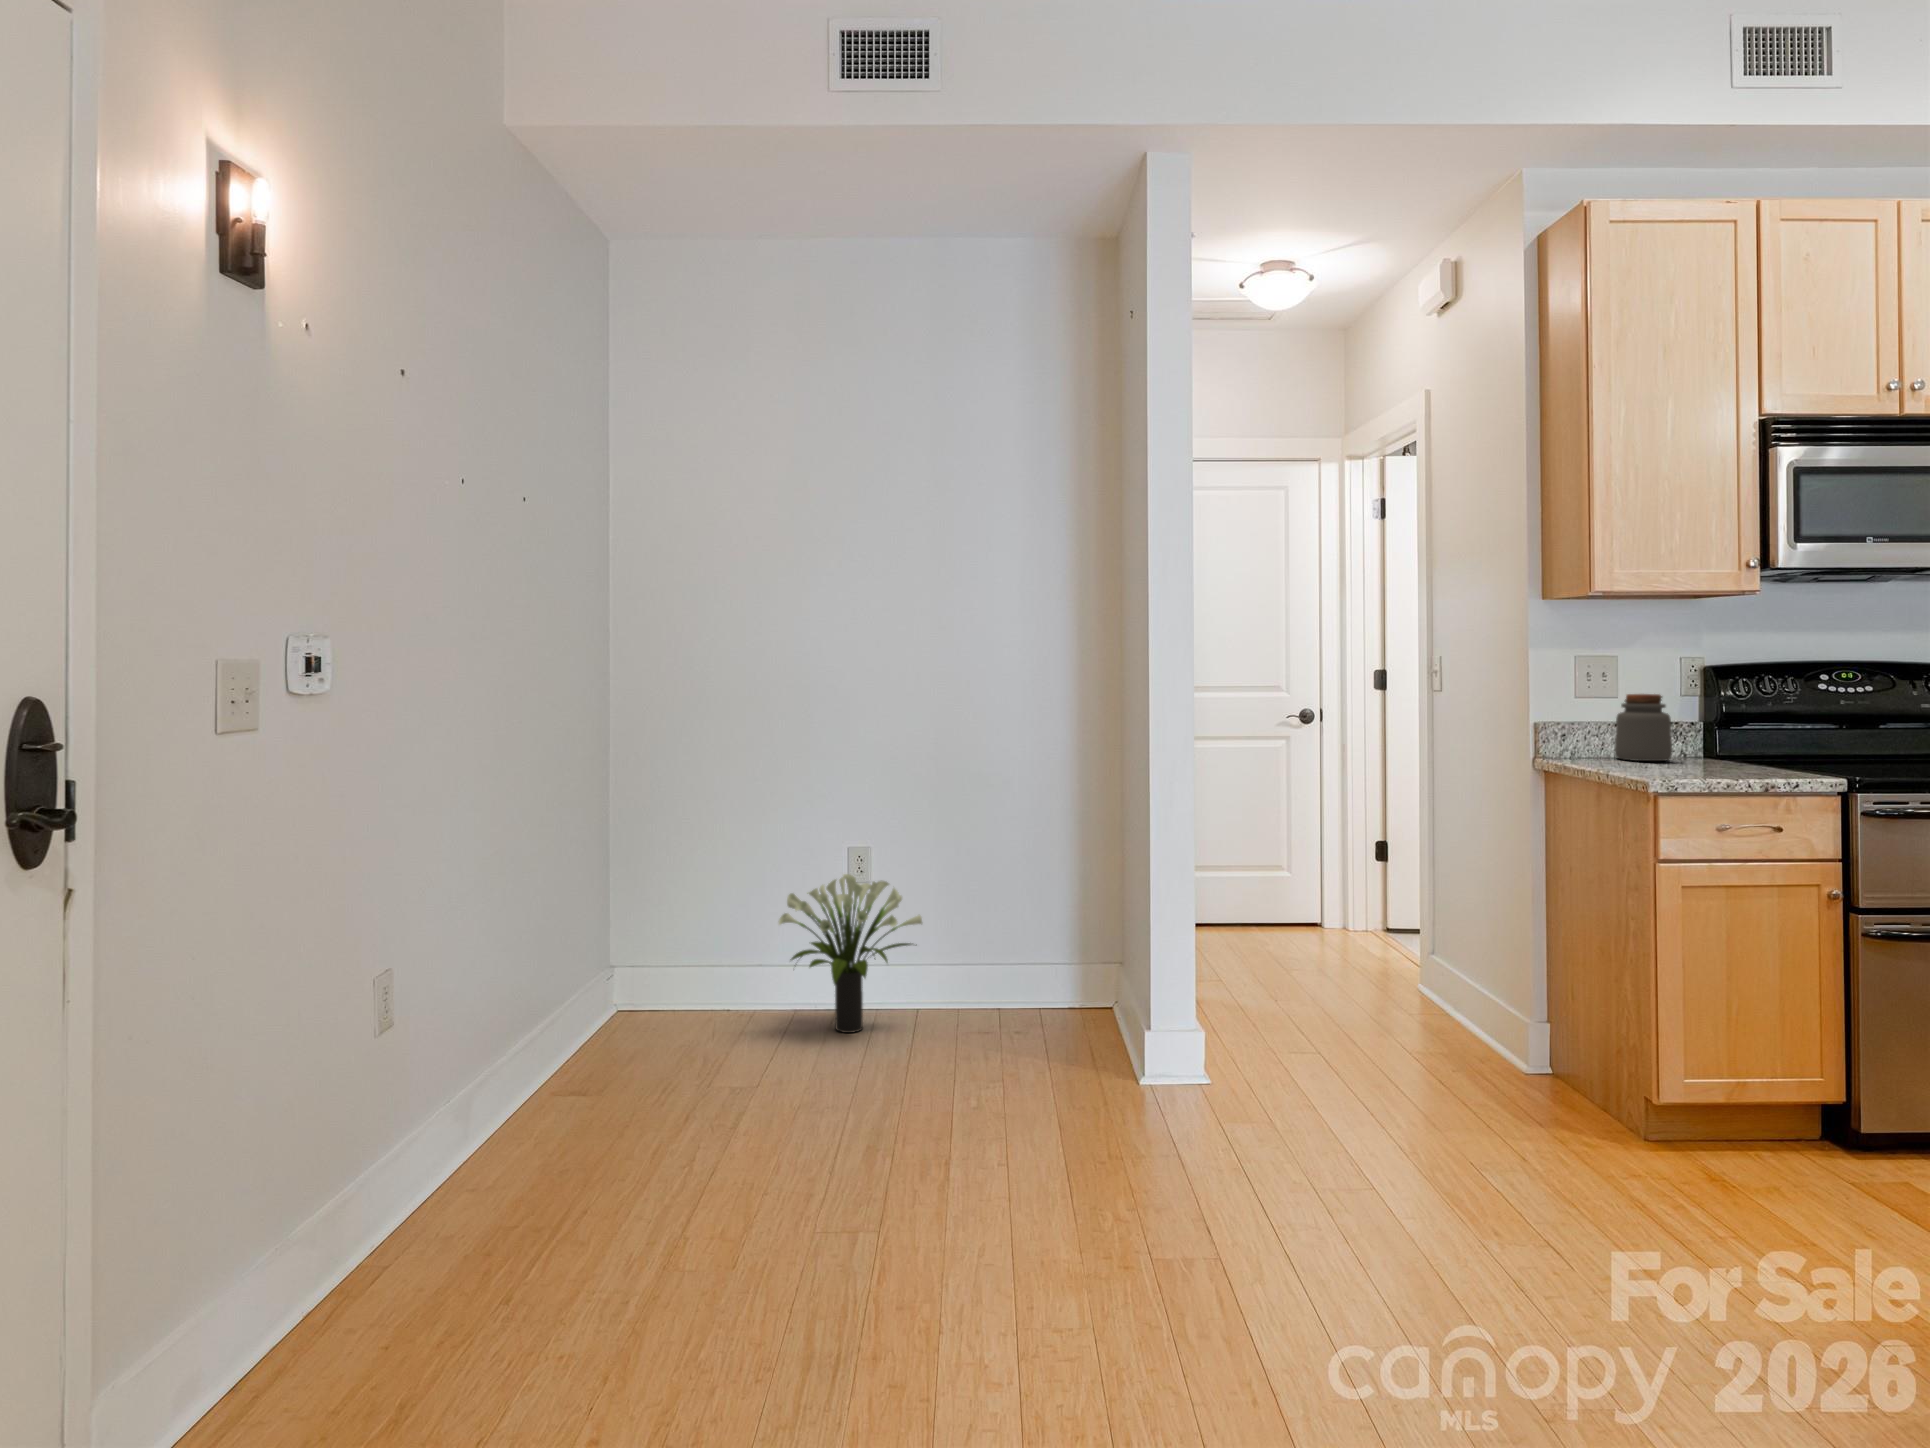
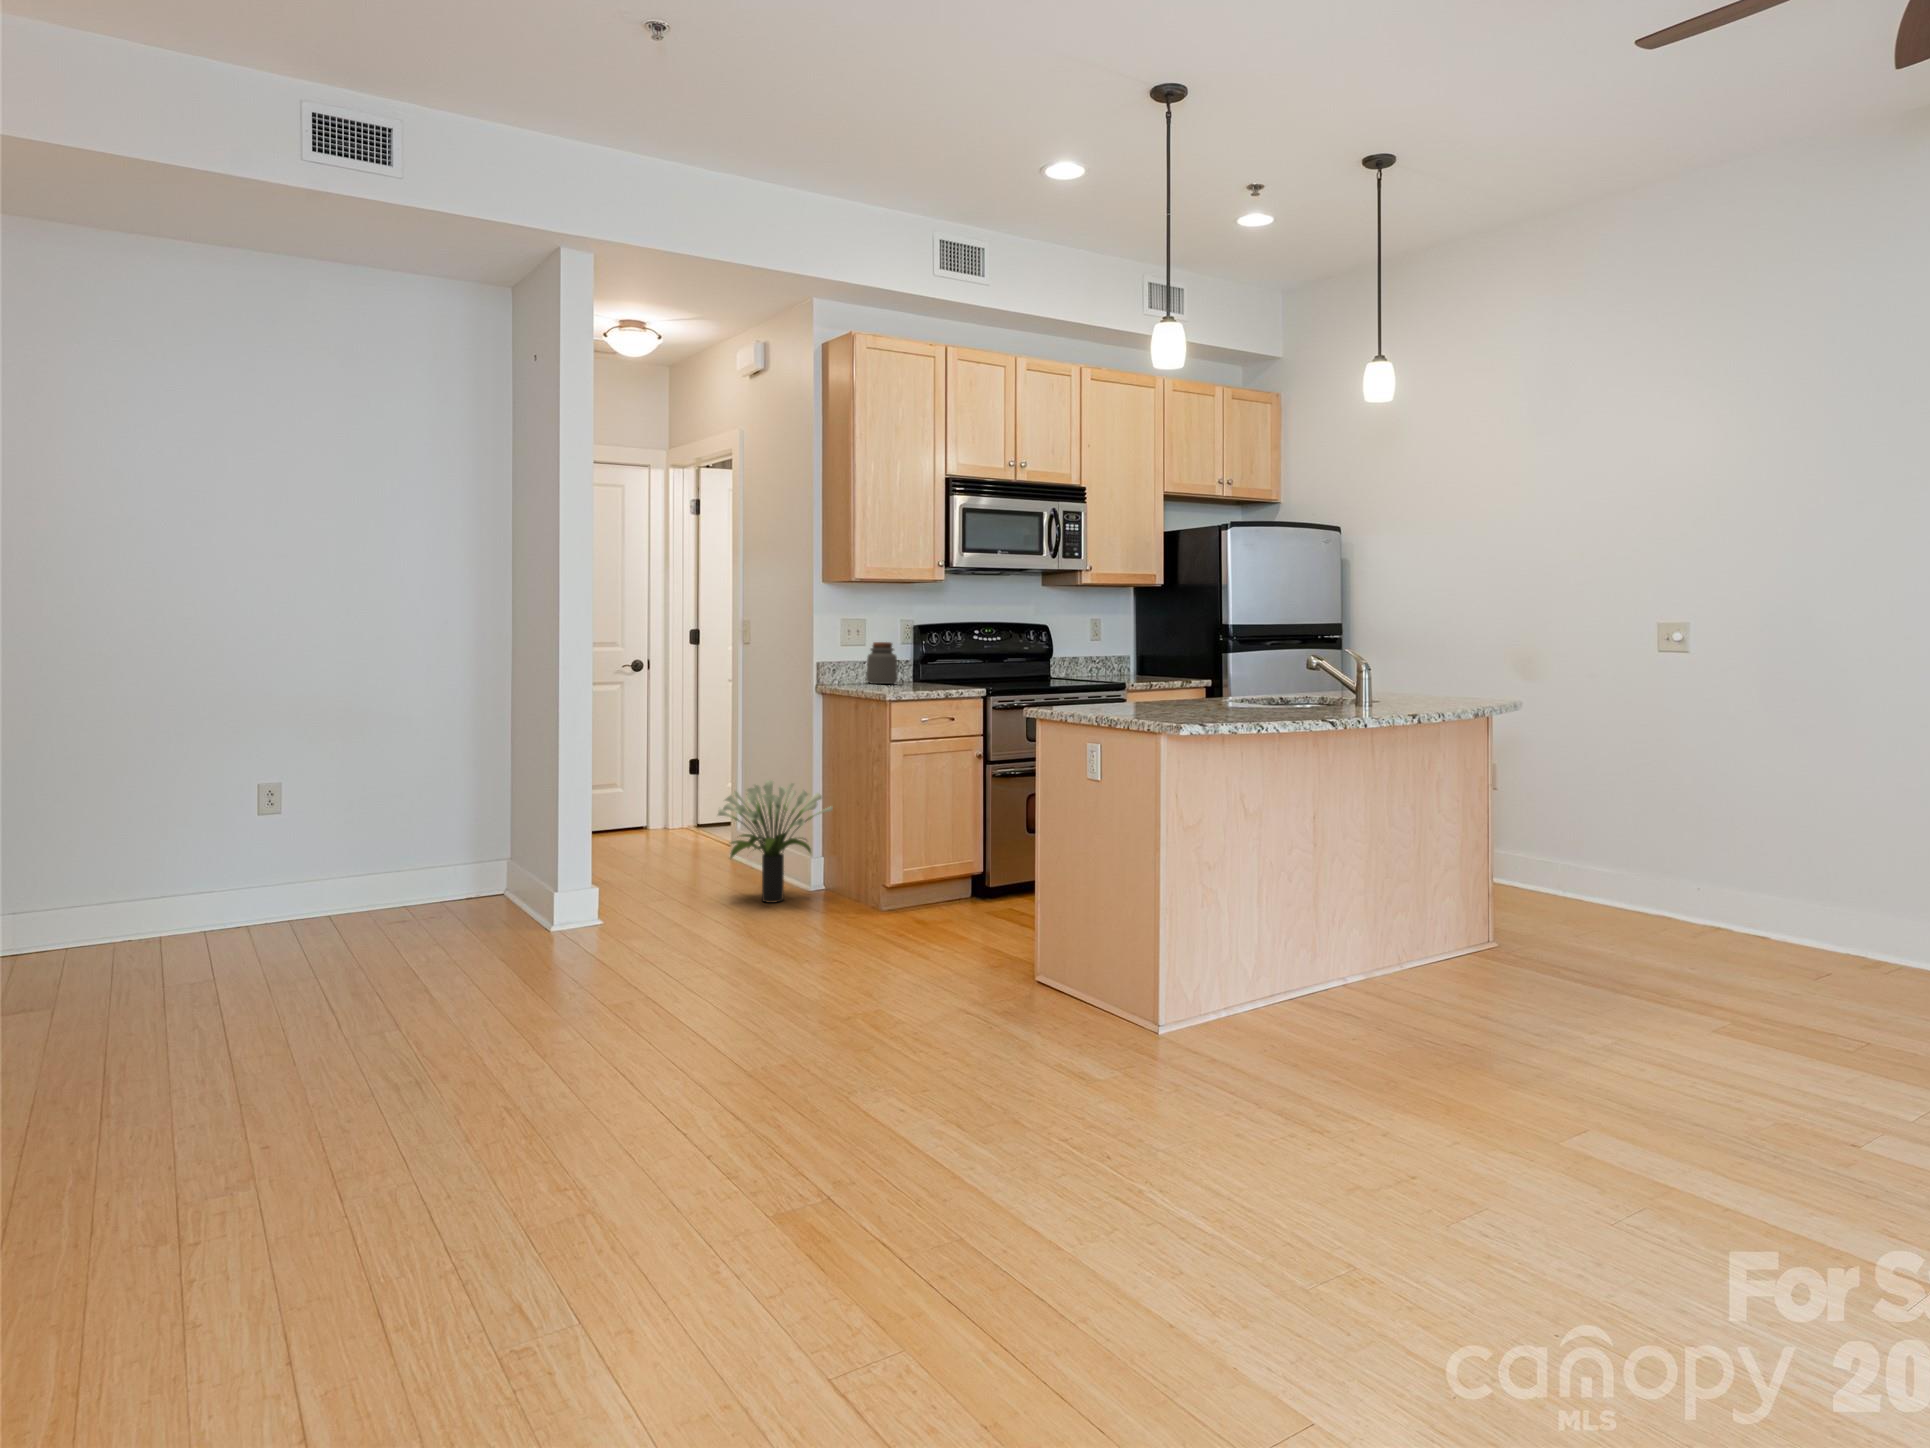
potted plant: present [779,874,922,1033] -> present [718,780,833,903]

